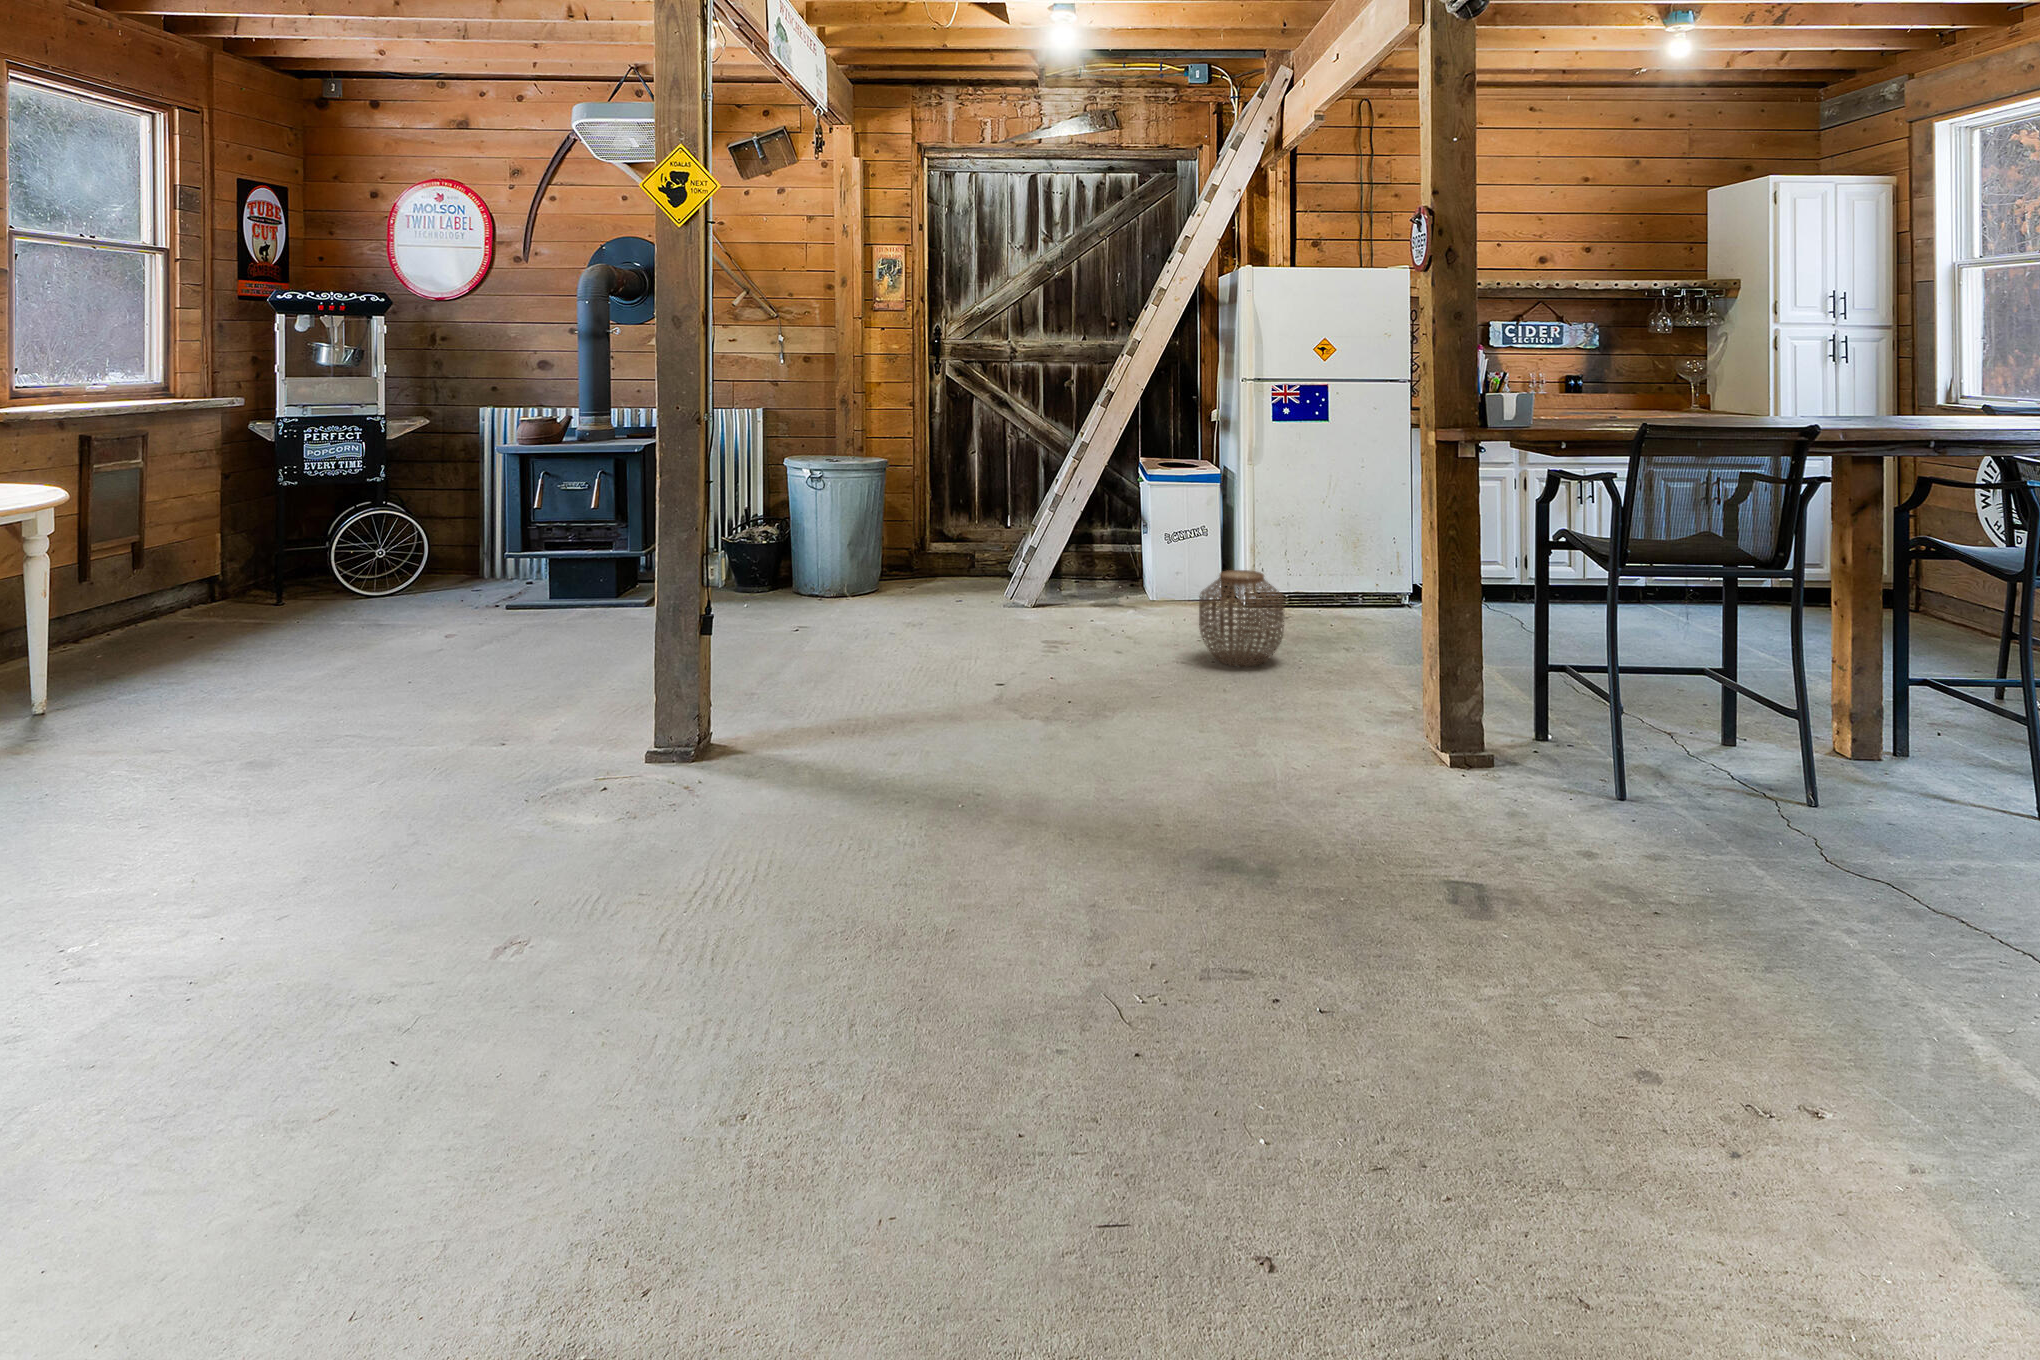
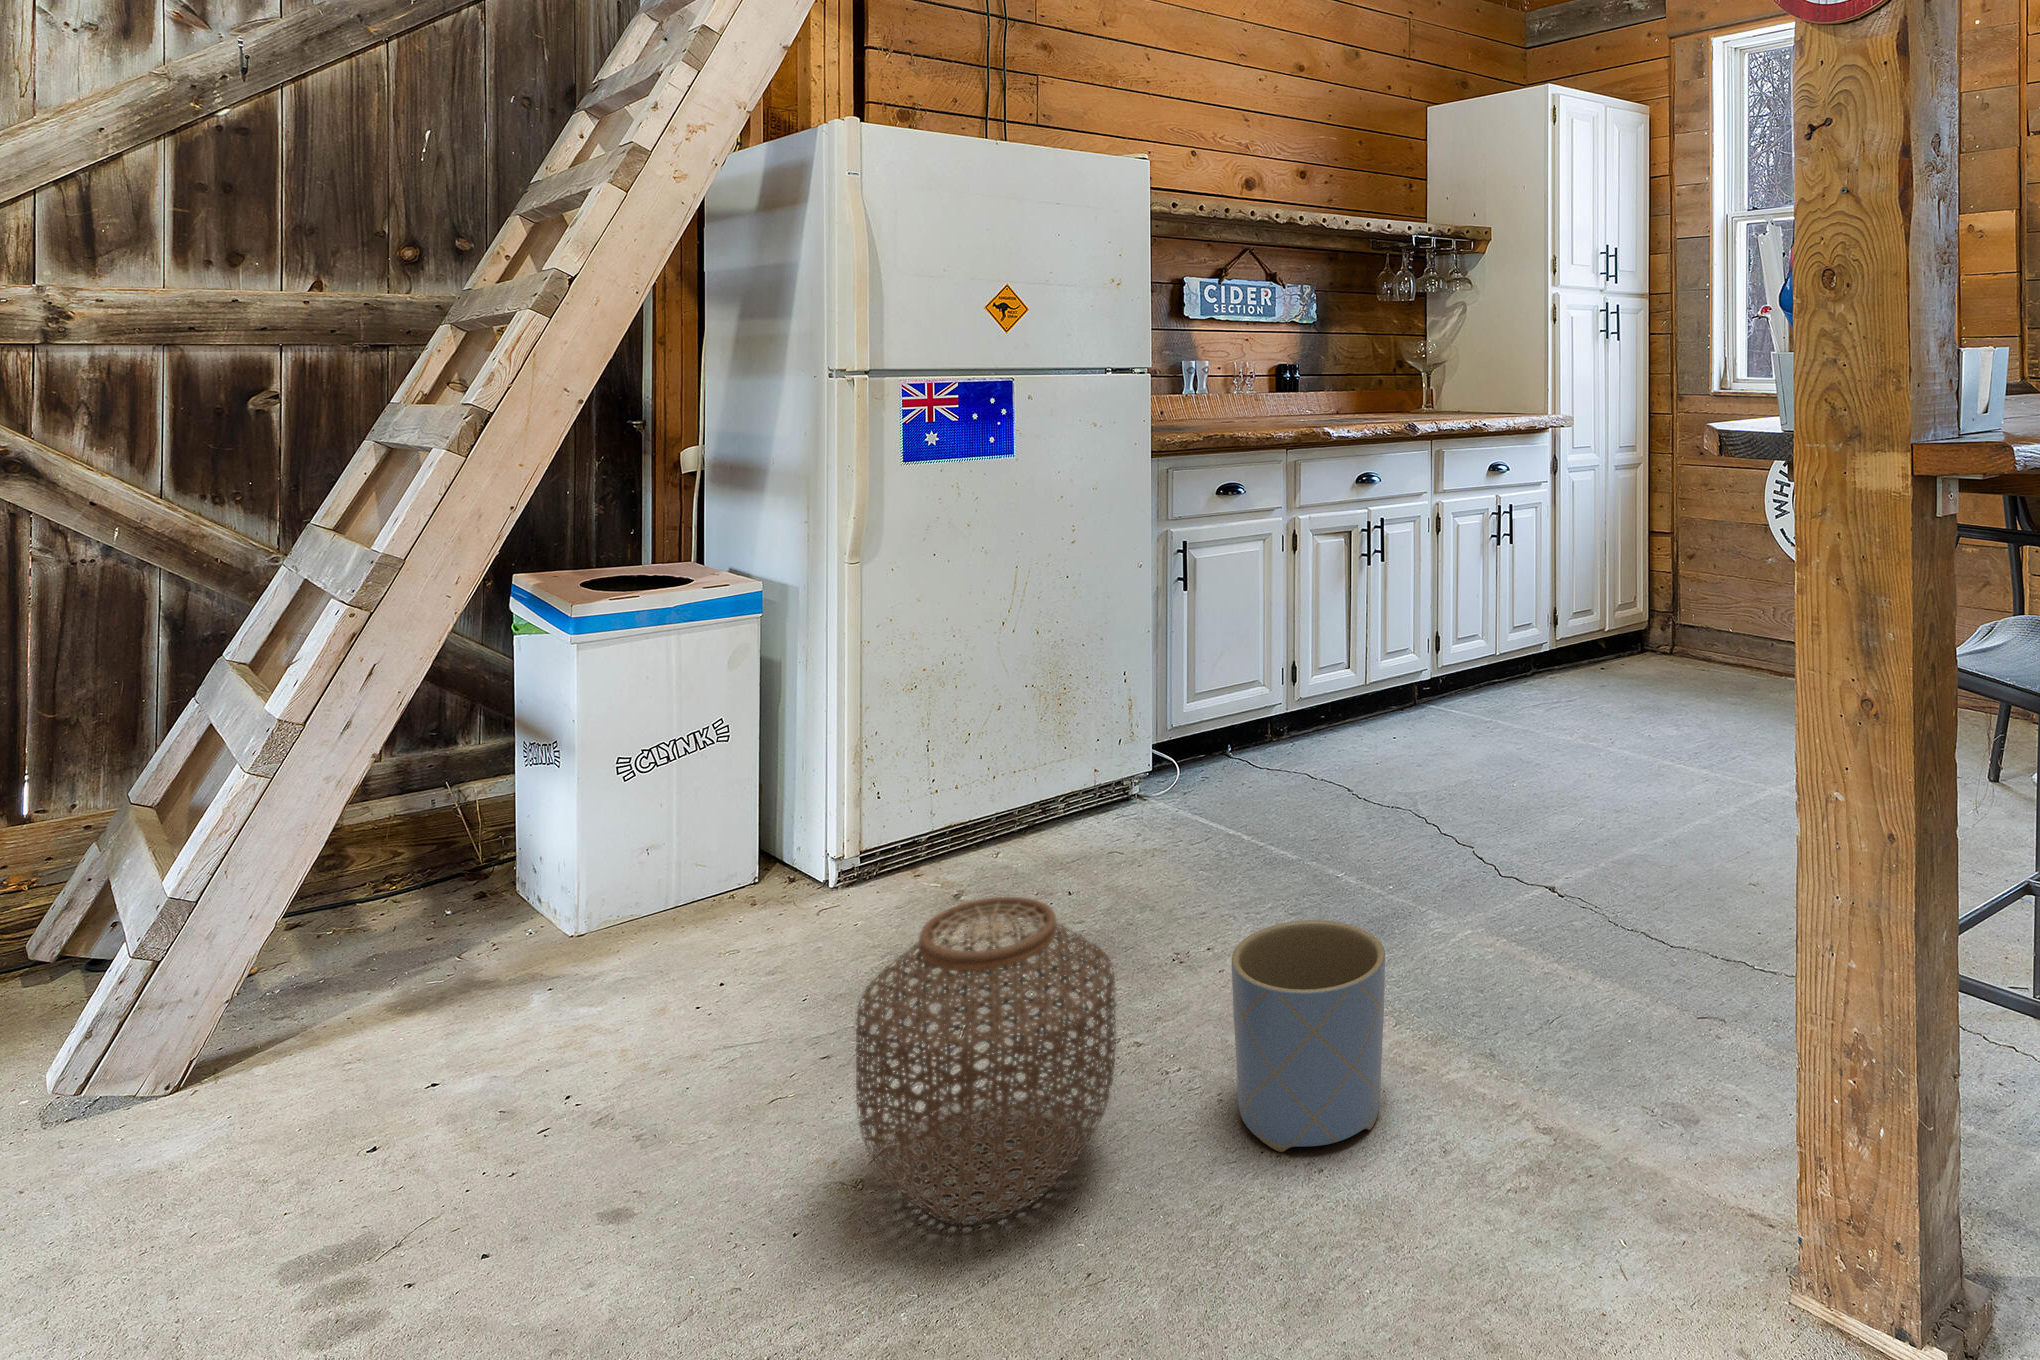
planter: none [1326,607,1386,680] -> present [1232,920,1385,1152]

